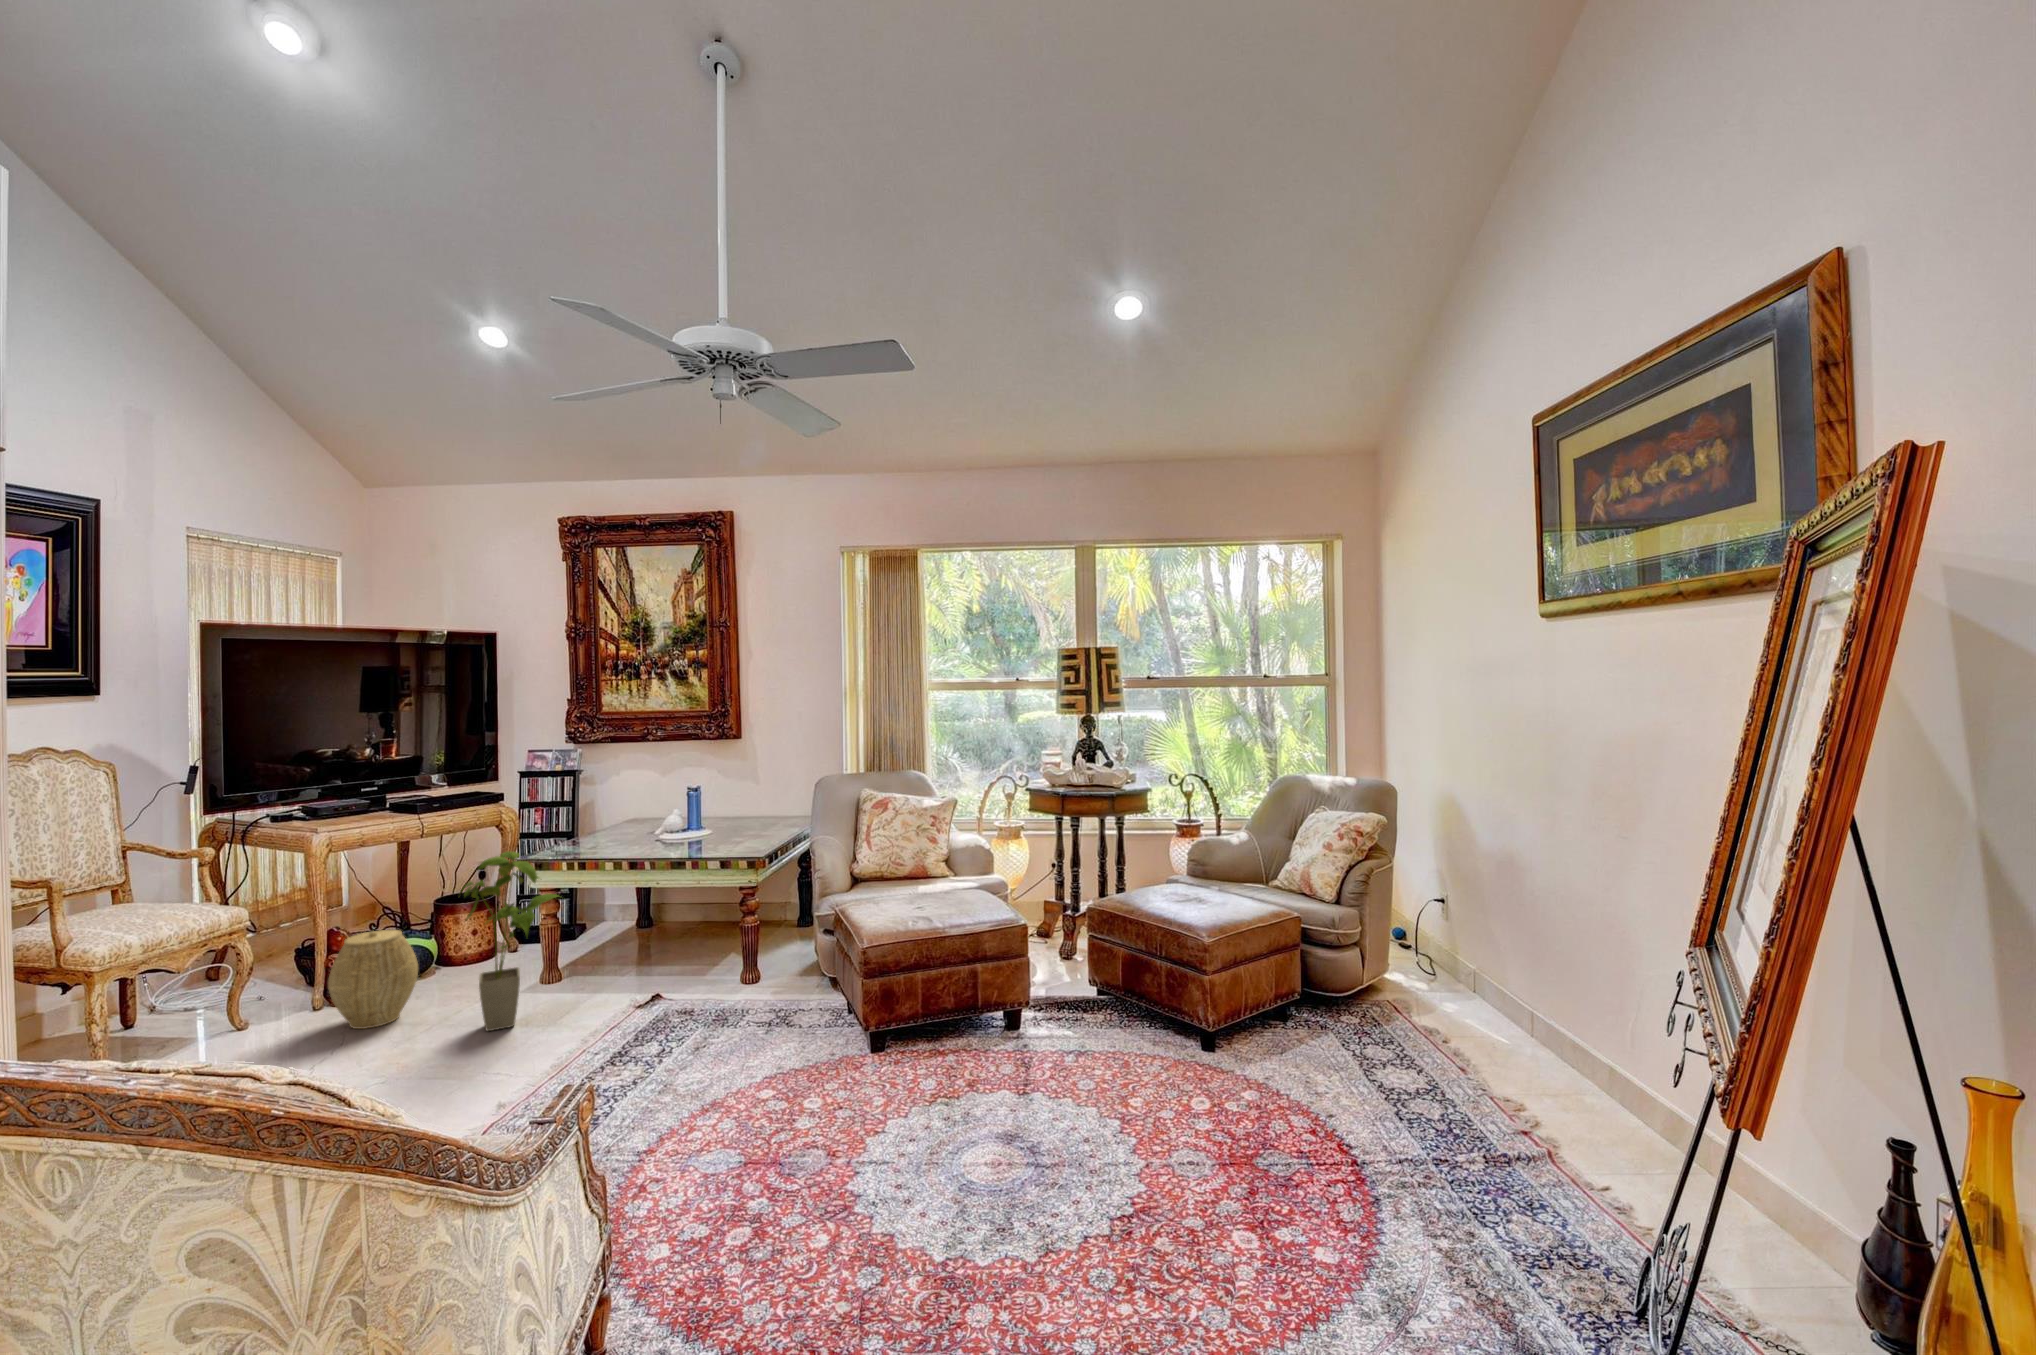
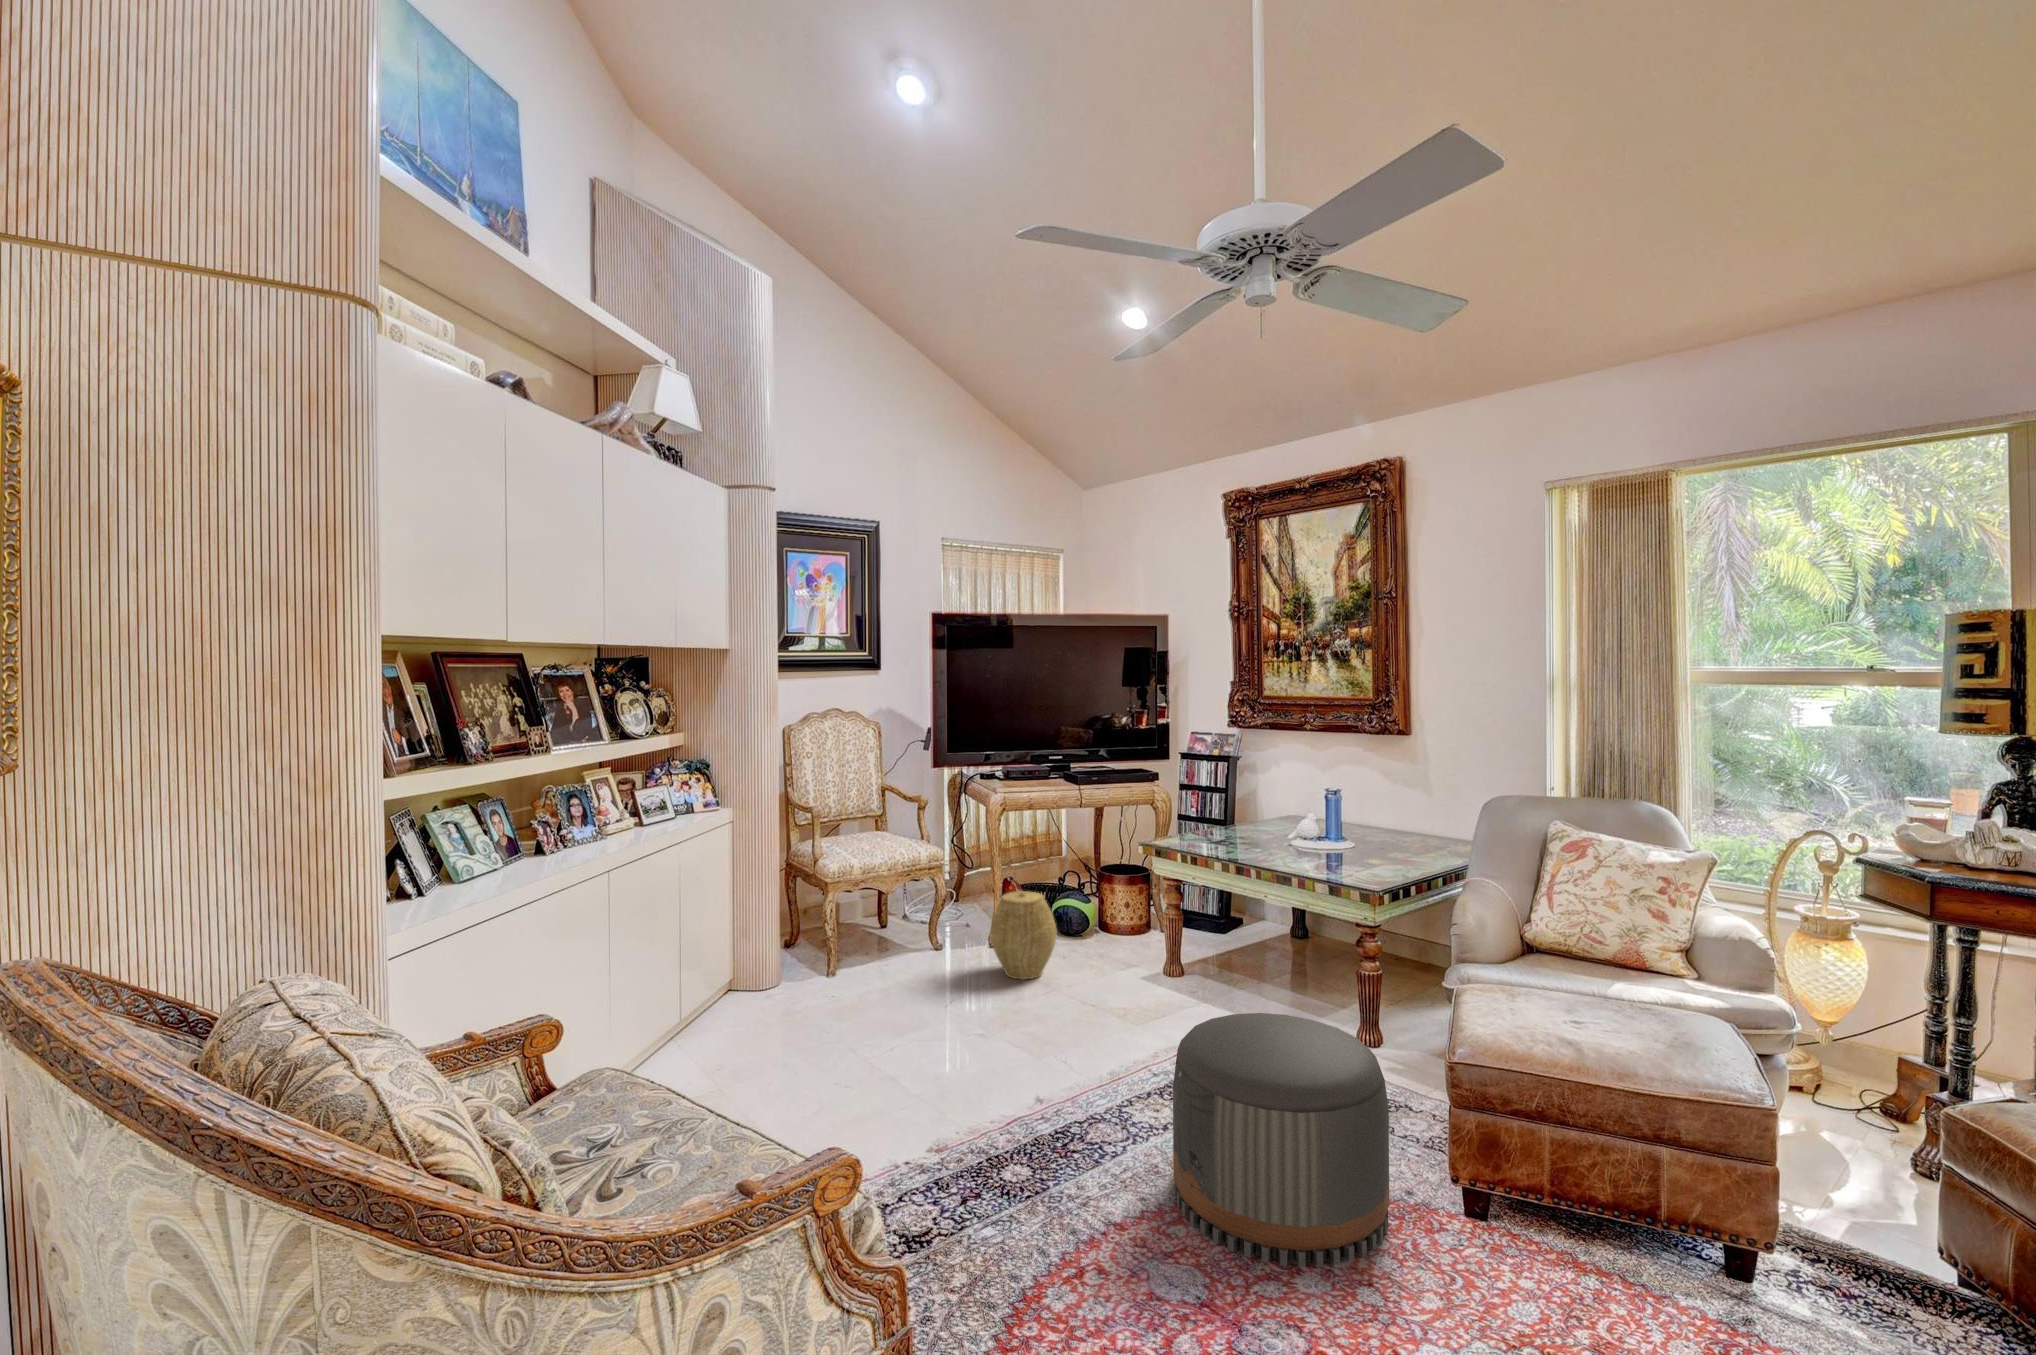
house plant: present [461,851,558,1031] -> none [1070,838,1165,1017]
pouf: none [666,950,834,1133] -> present [1173,1013,1389,1268]

